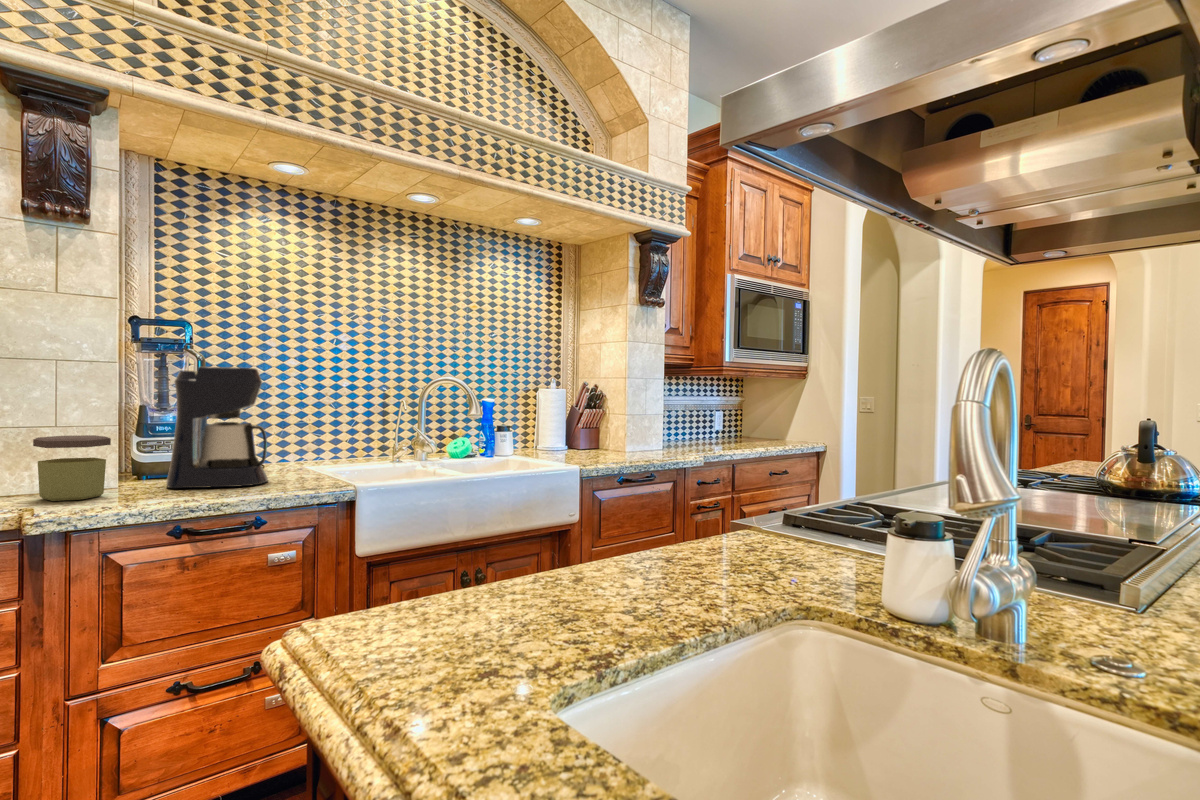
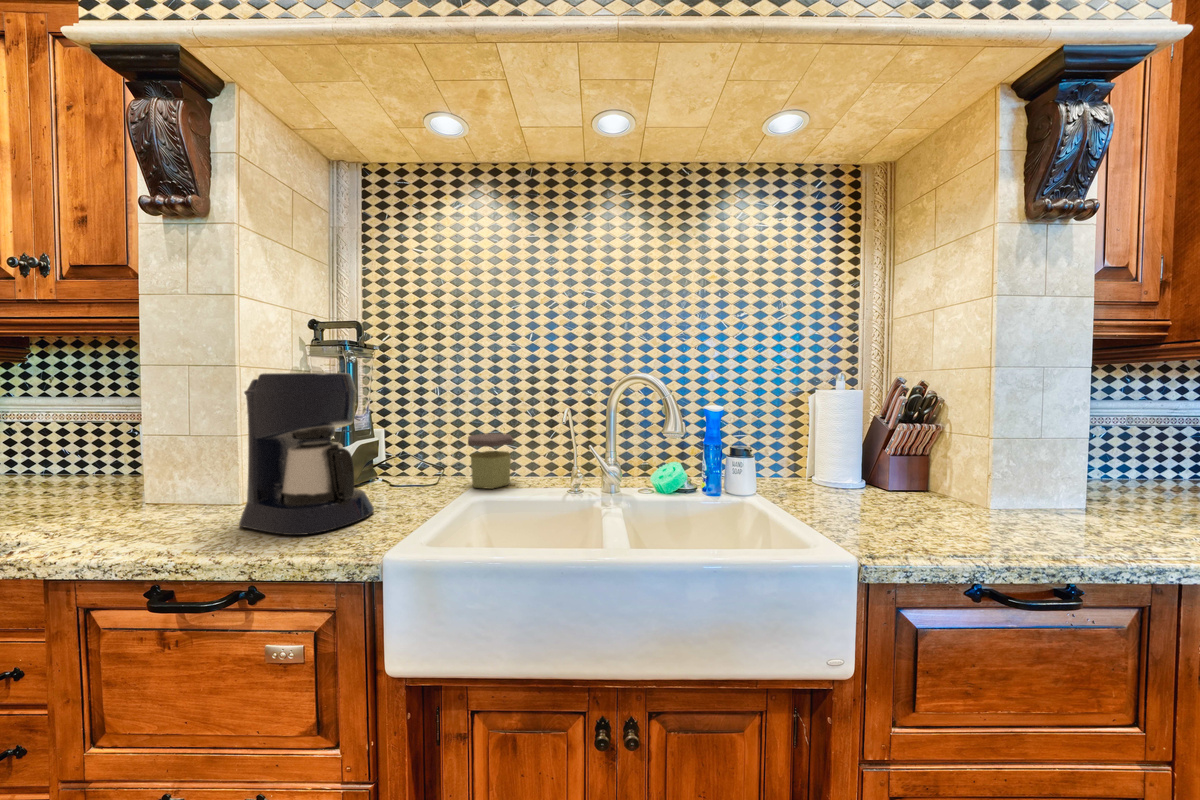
jar: present [33,435,111,501] -> present [468,433,513,489]

